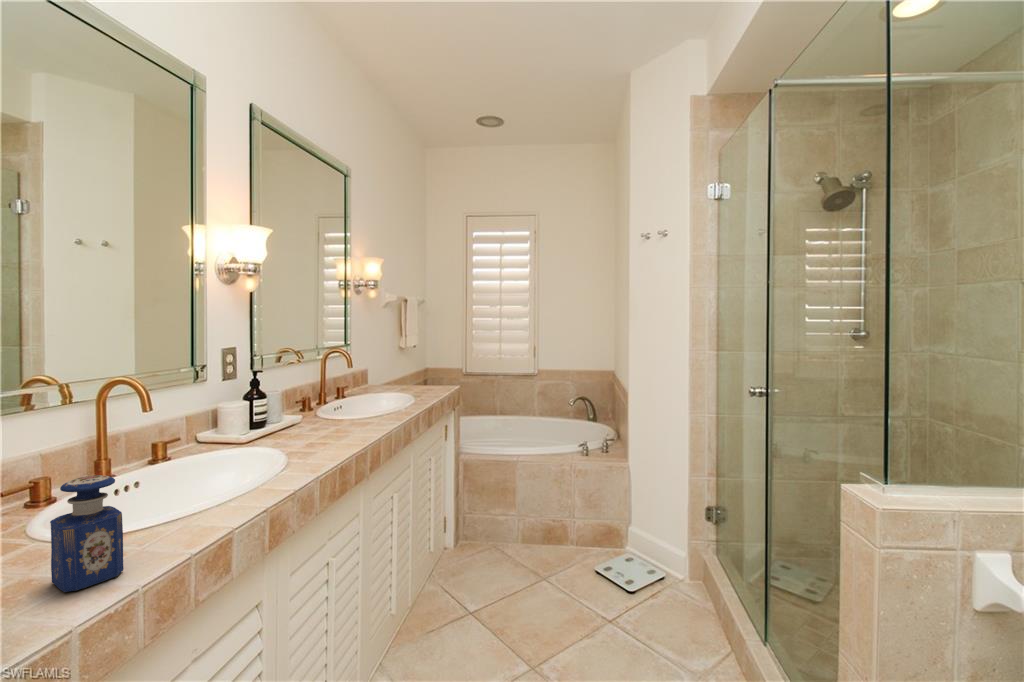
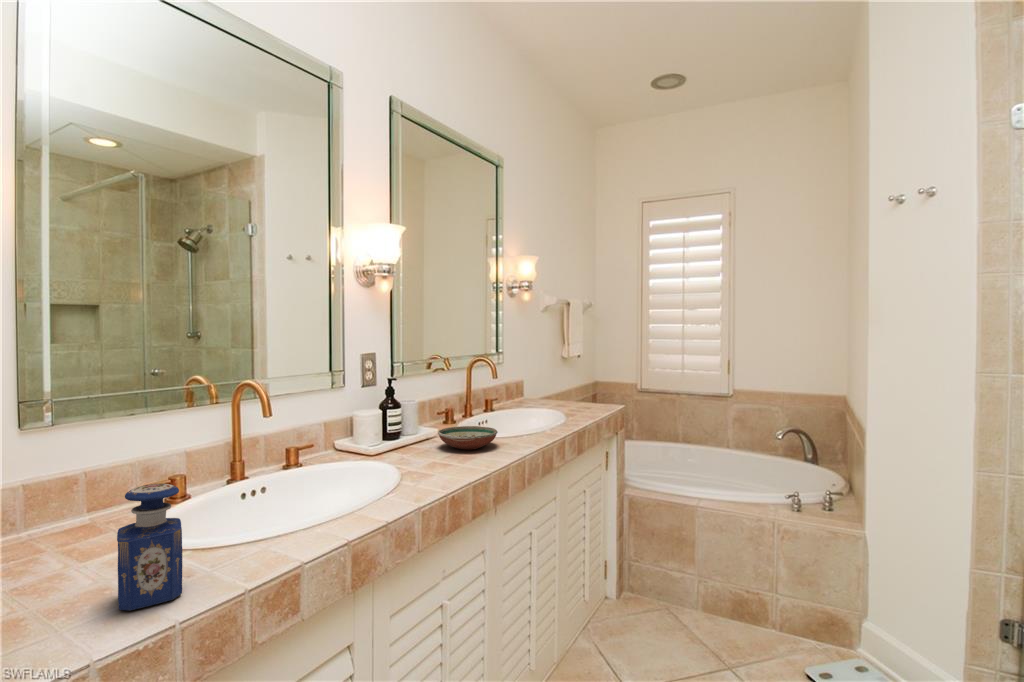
decorative bowl: none [306,411,362,431] -> present [438,426,498,449]

